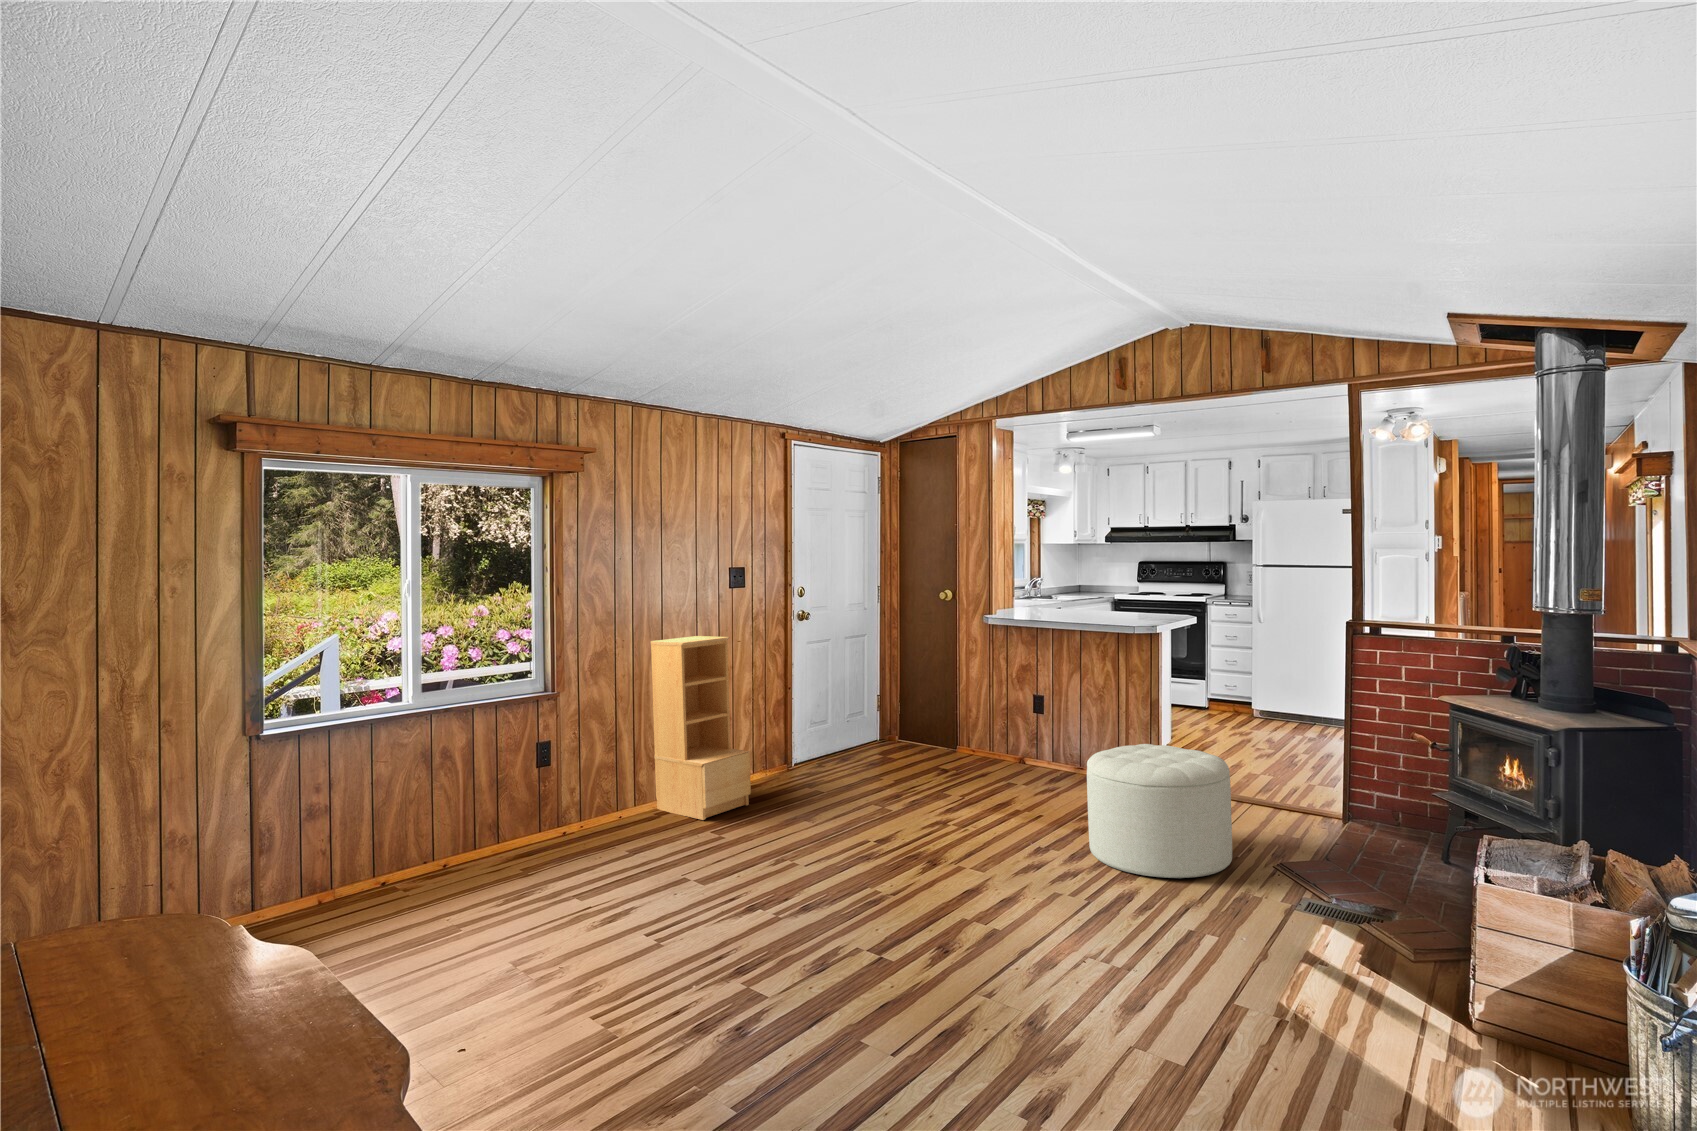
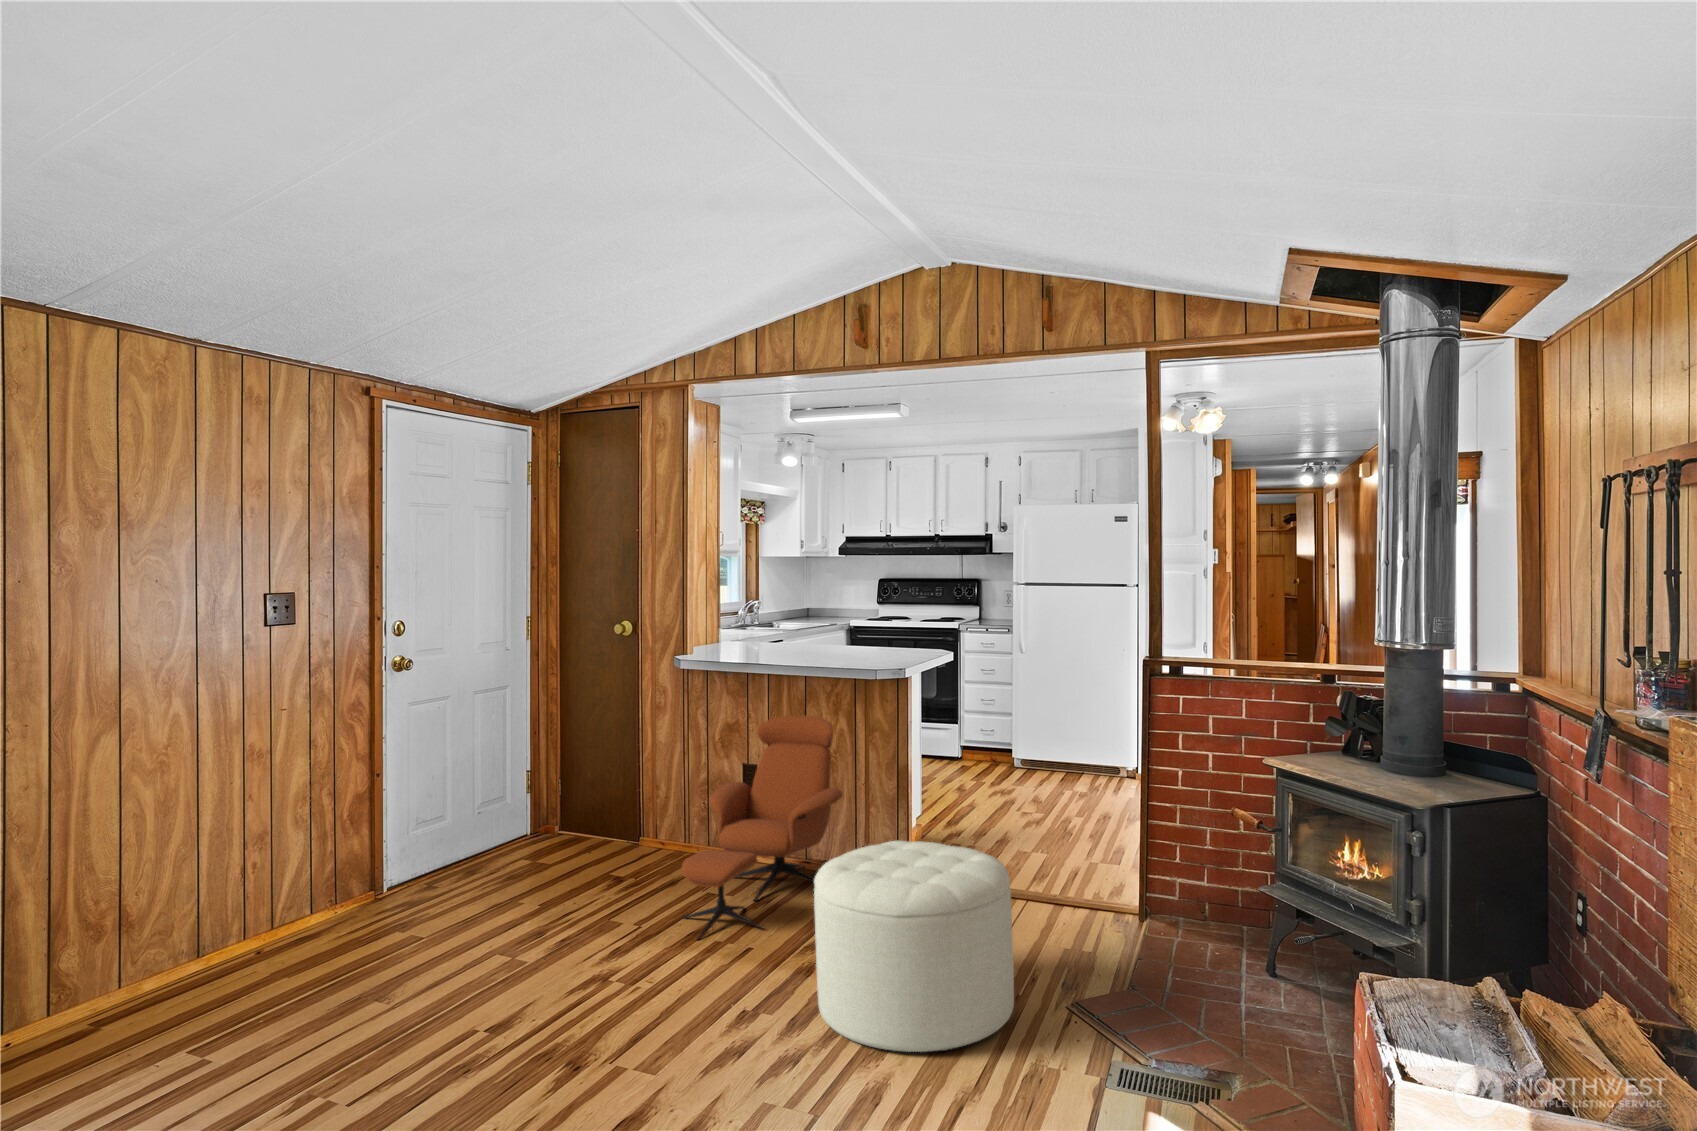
bookshelf: present [651,636,751,820] -> none [91,704,283,1025]
lounge chair: none [991,661,1107,807] -> present [681,715,842,940]

